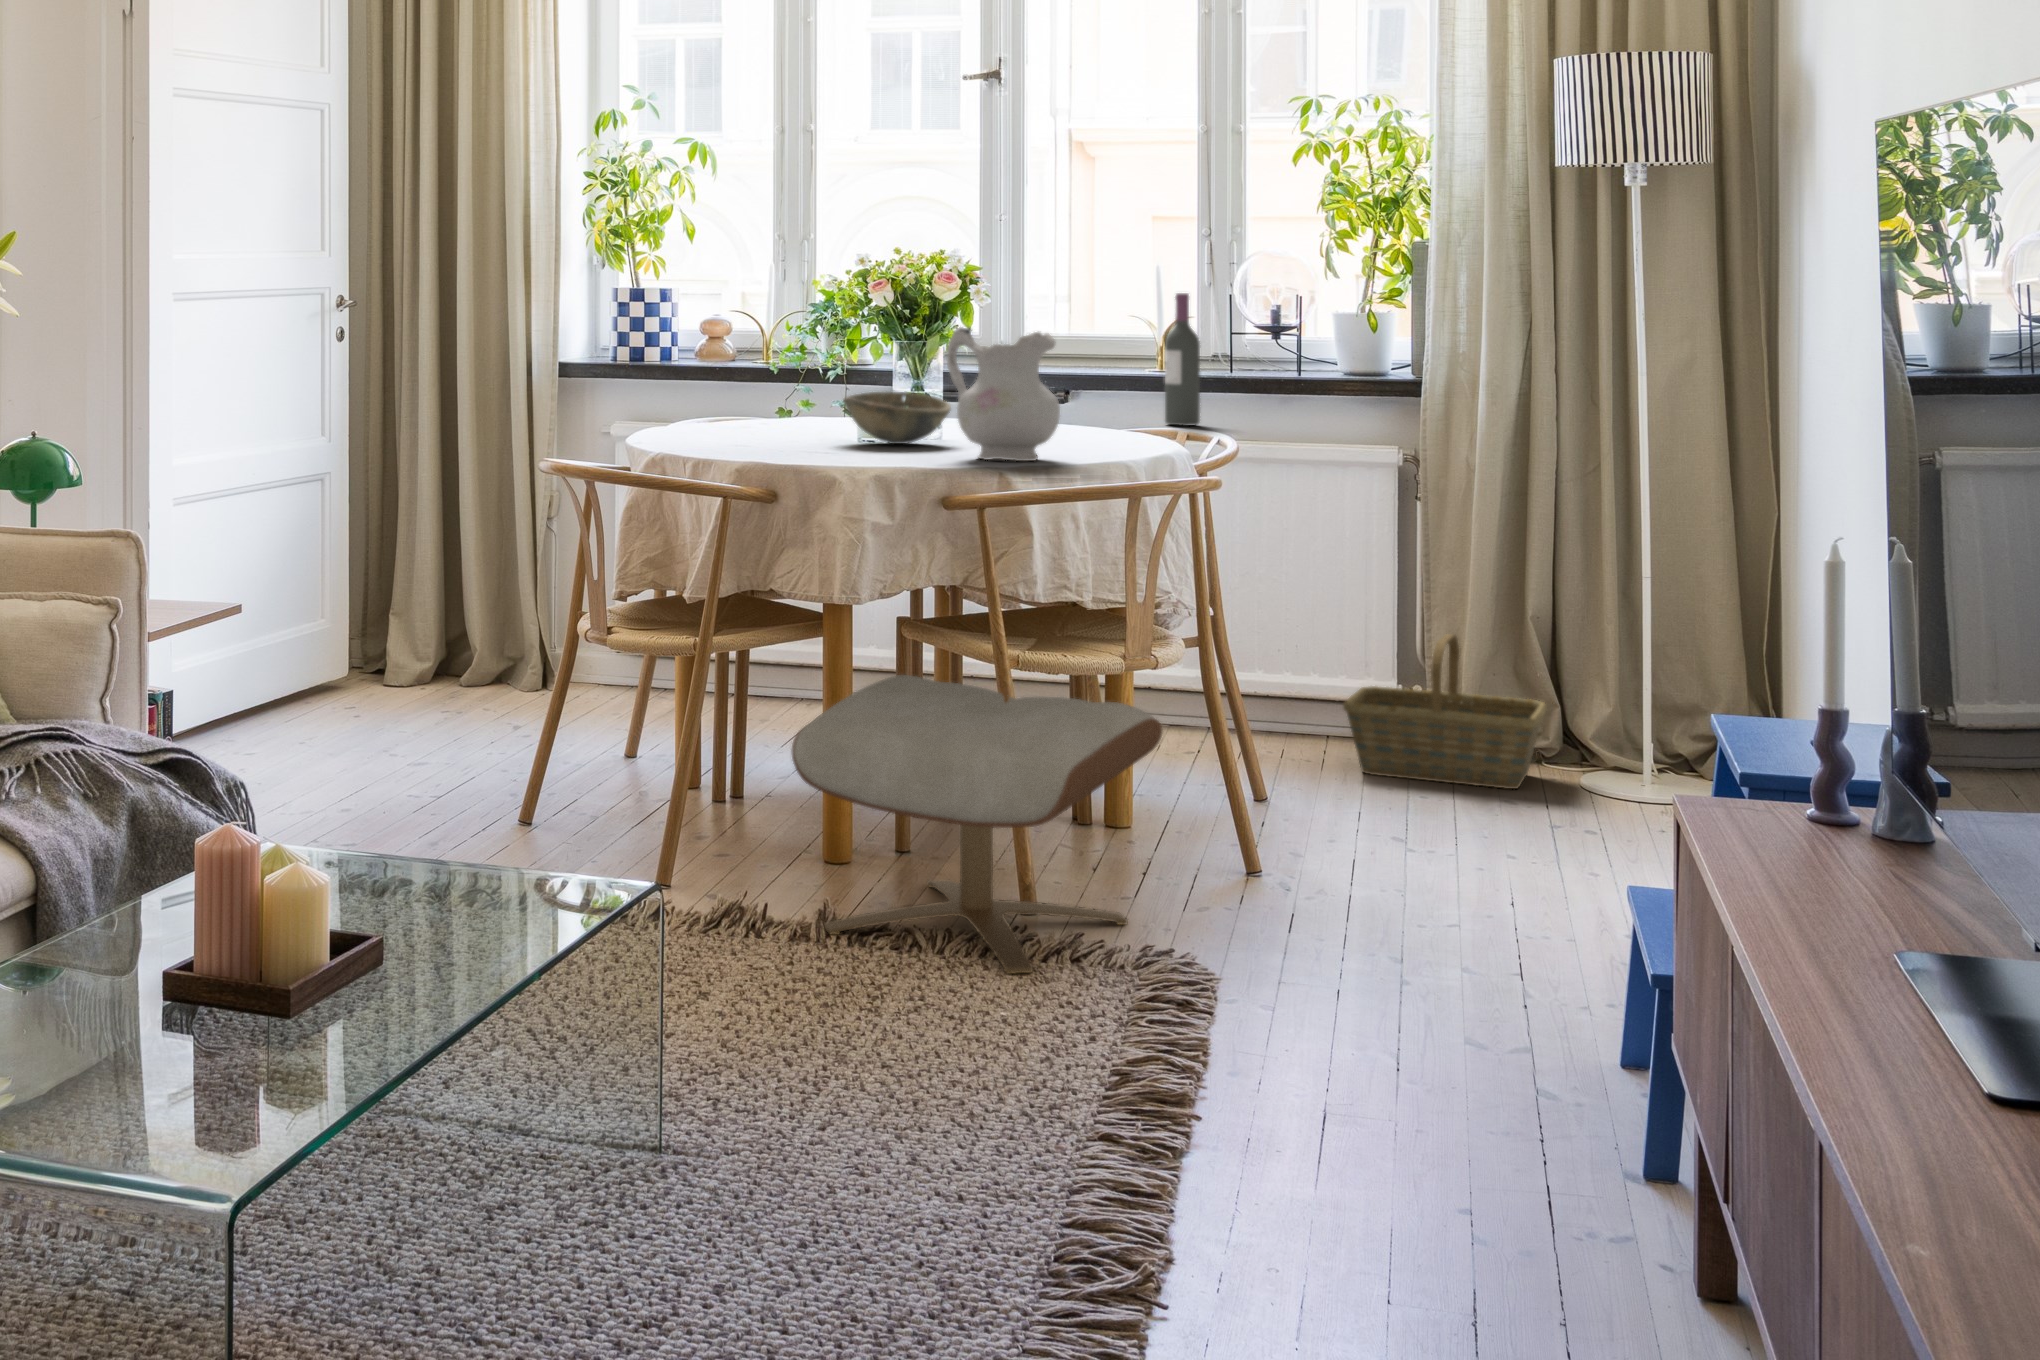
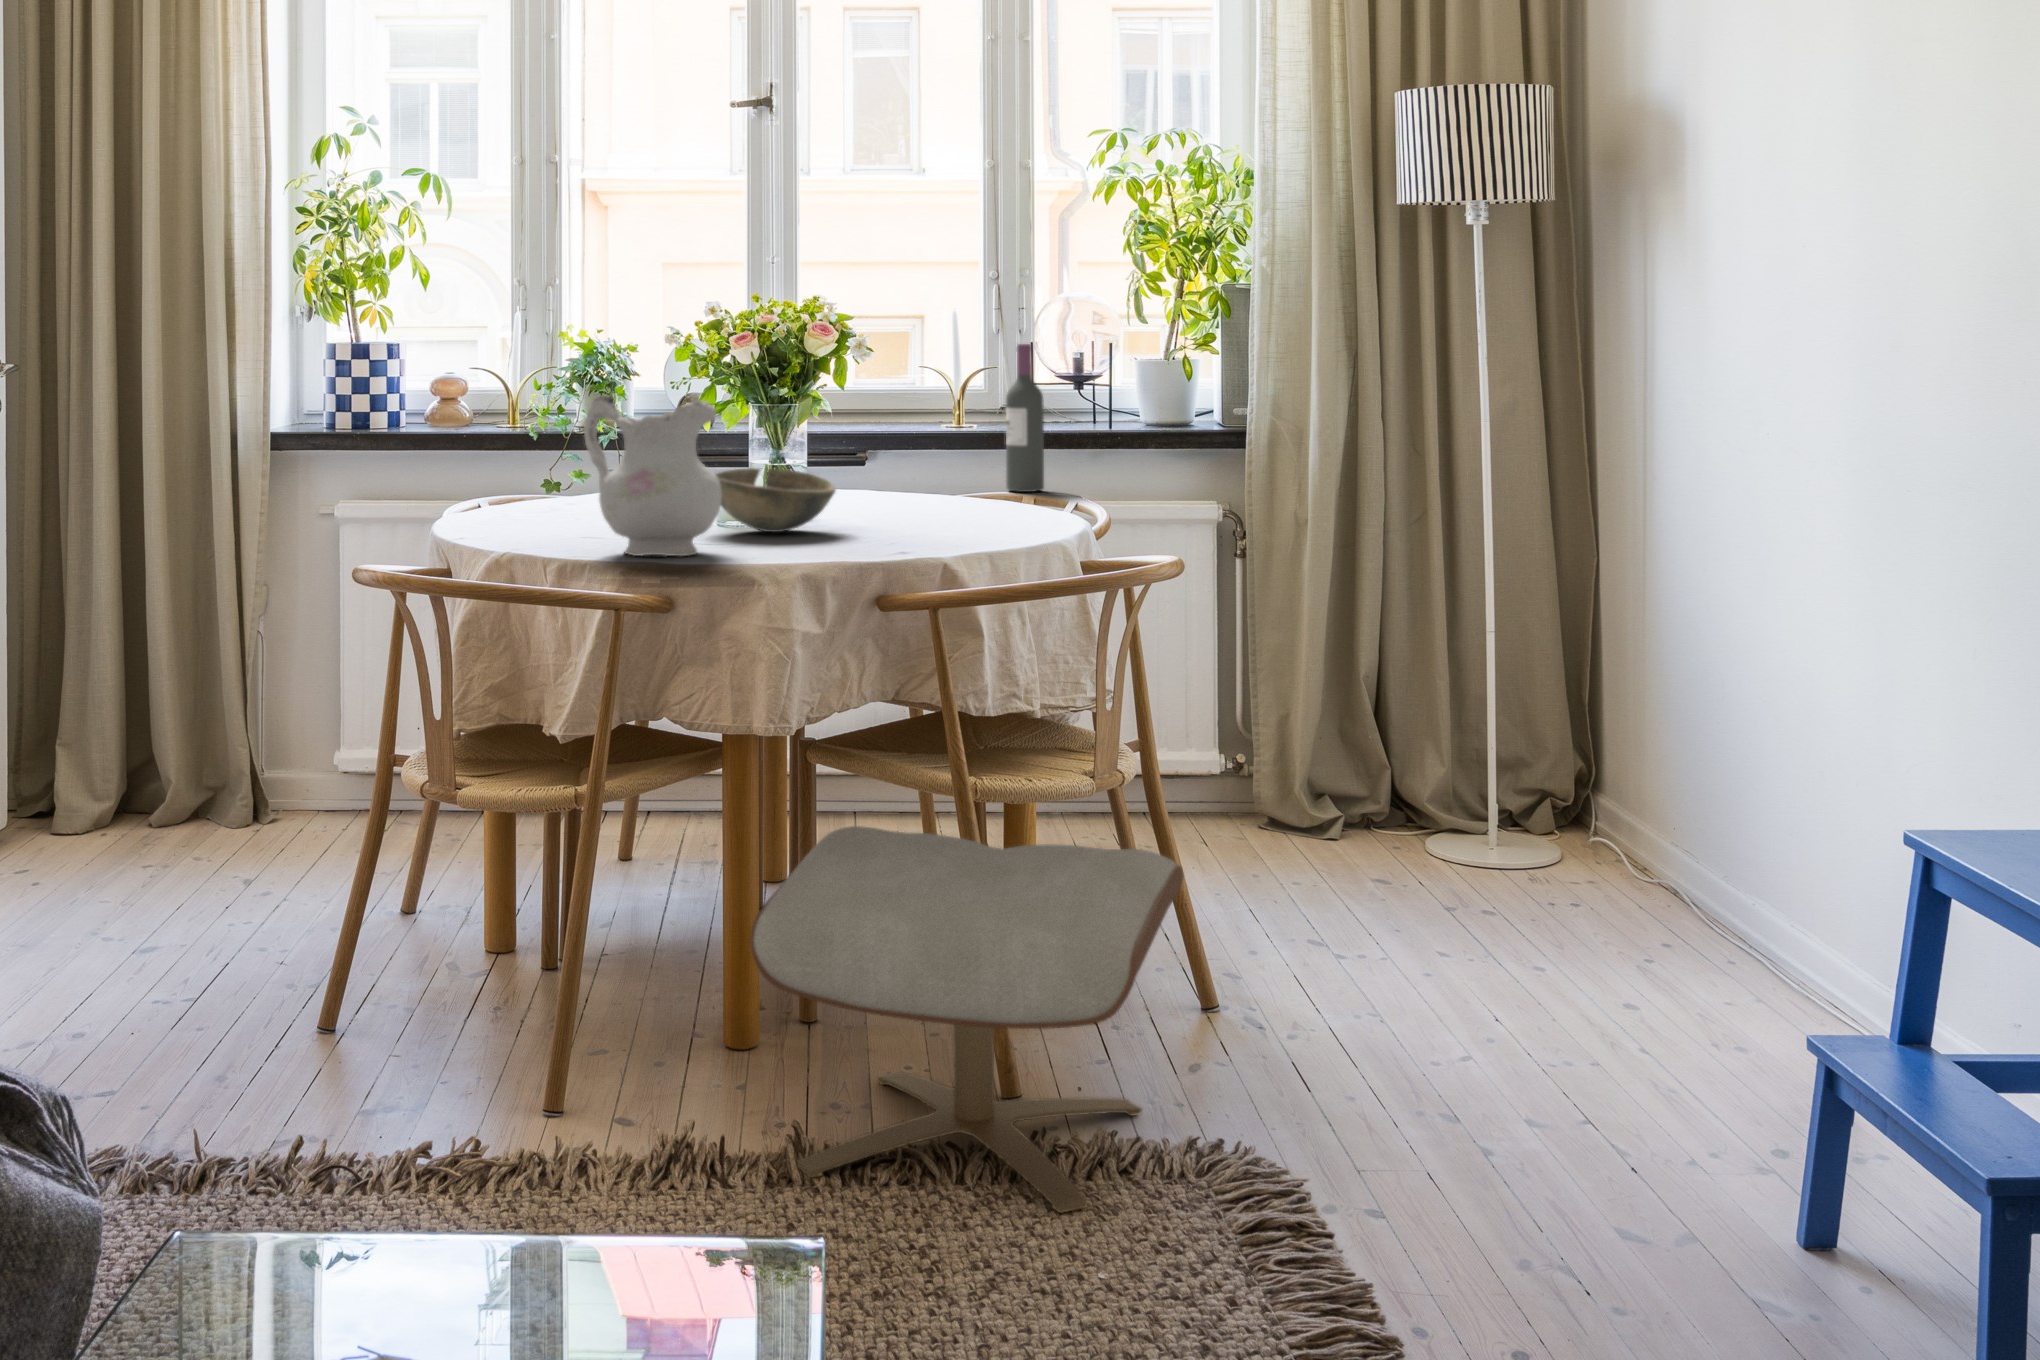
ceramic pitcher: present [947,327,1060,461] -> present [584,395,722,556]
basket: present [1343,634,1547,789] -> none [1205,707,1407,873]

